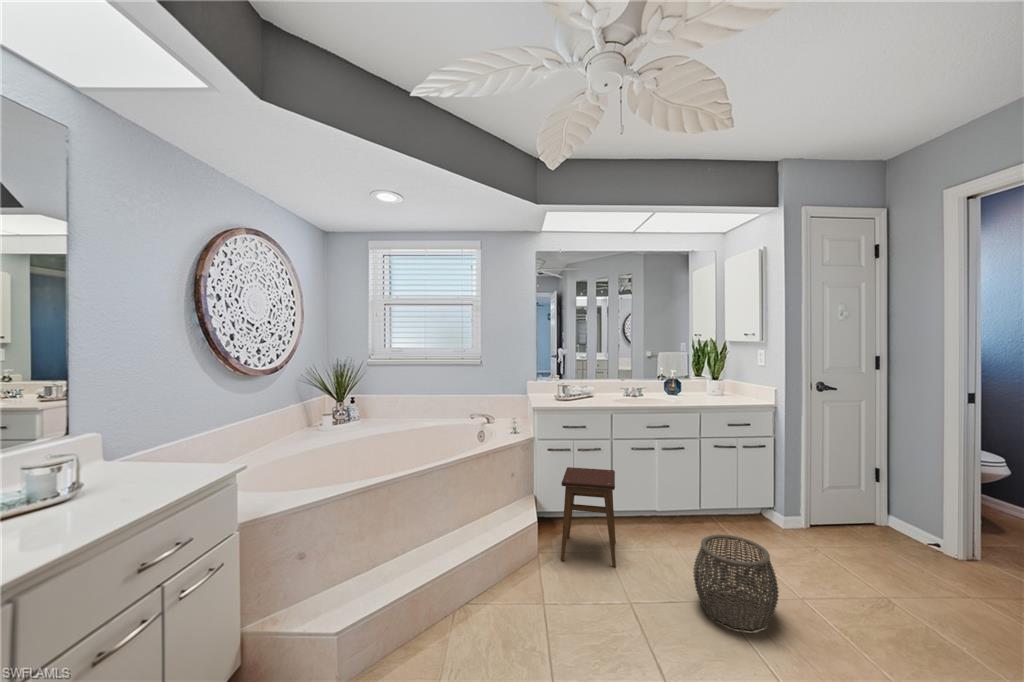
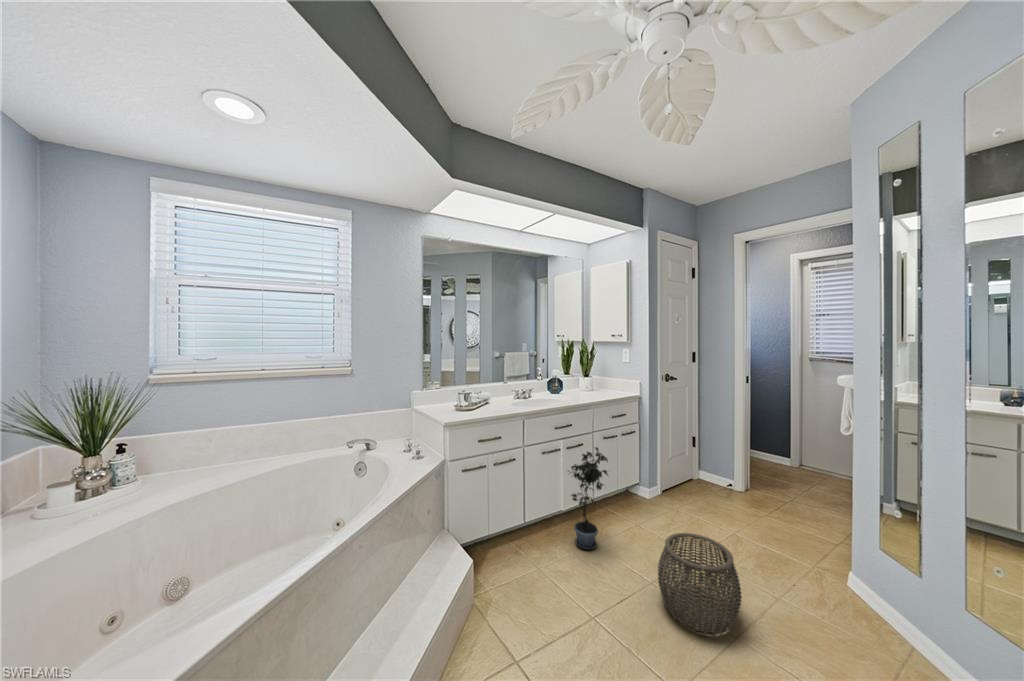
potted plant: none [646,446,689,546] -> present [571,447,608,550]
stool: present [561,467,616,567] -> none [493,484,569,612]

